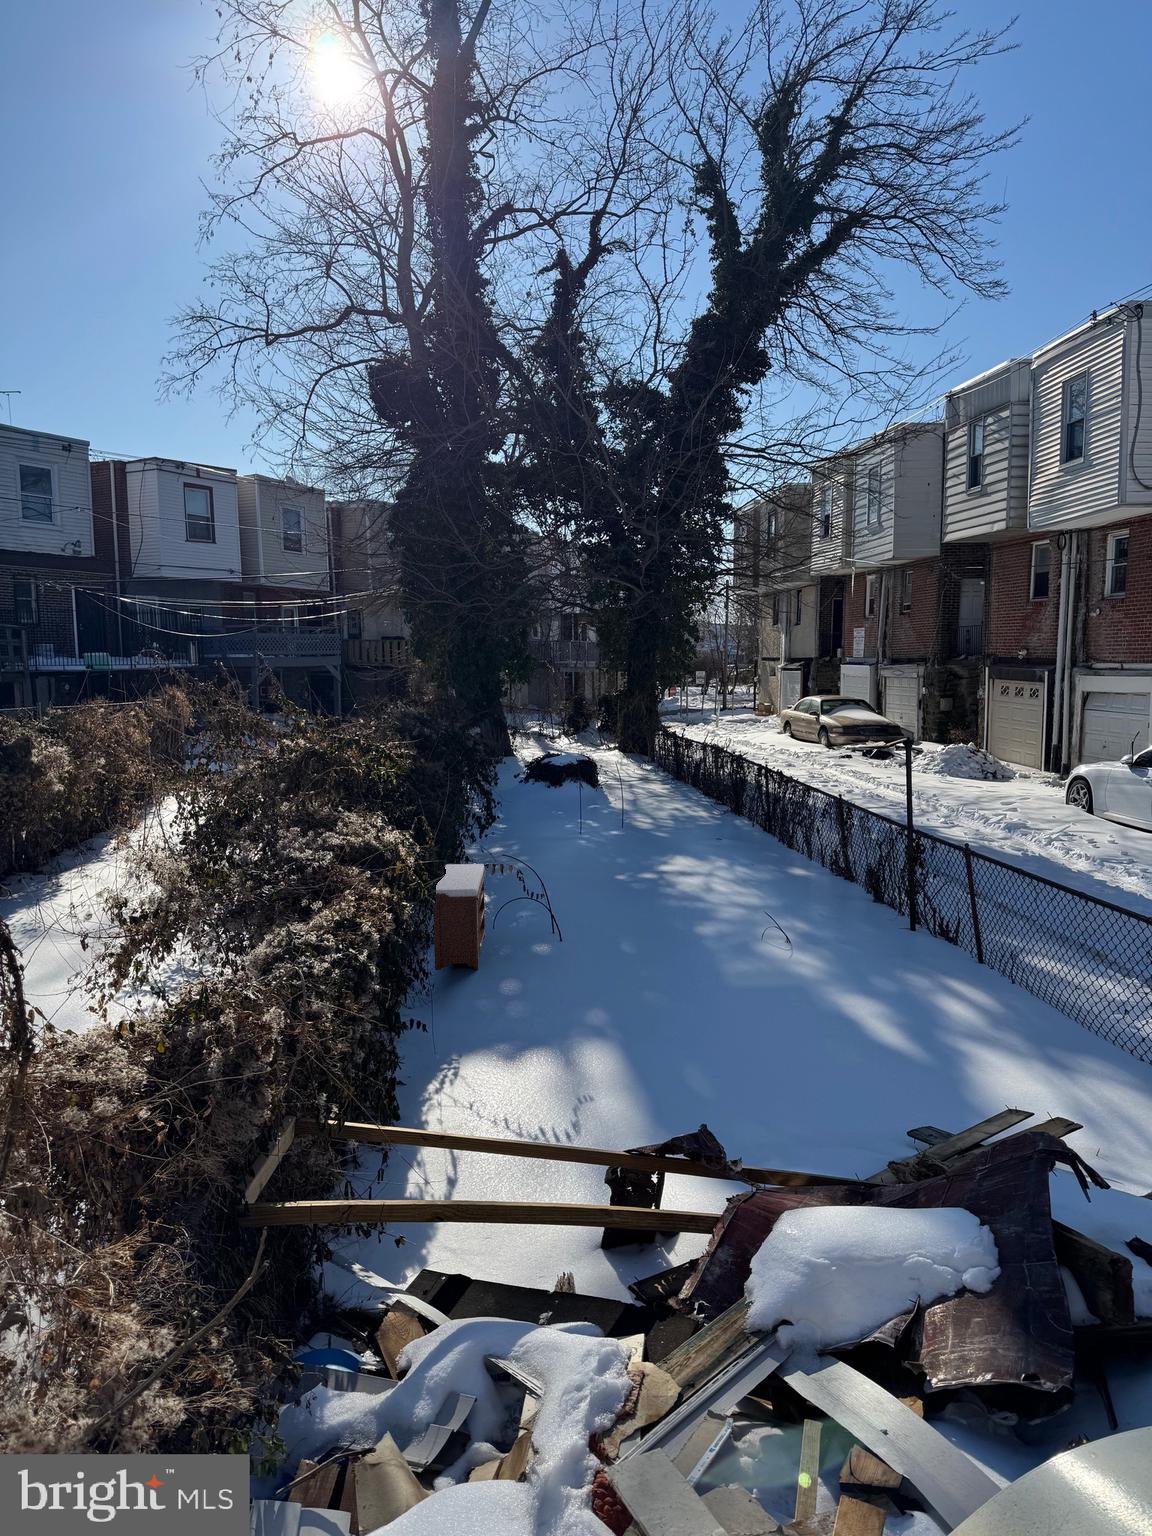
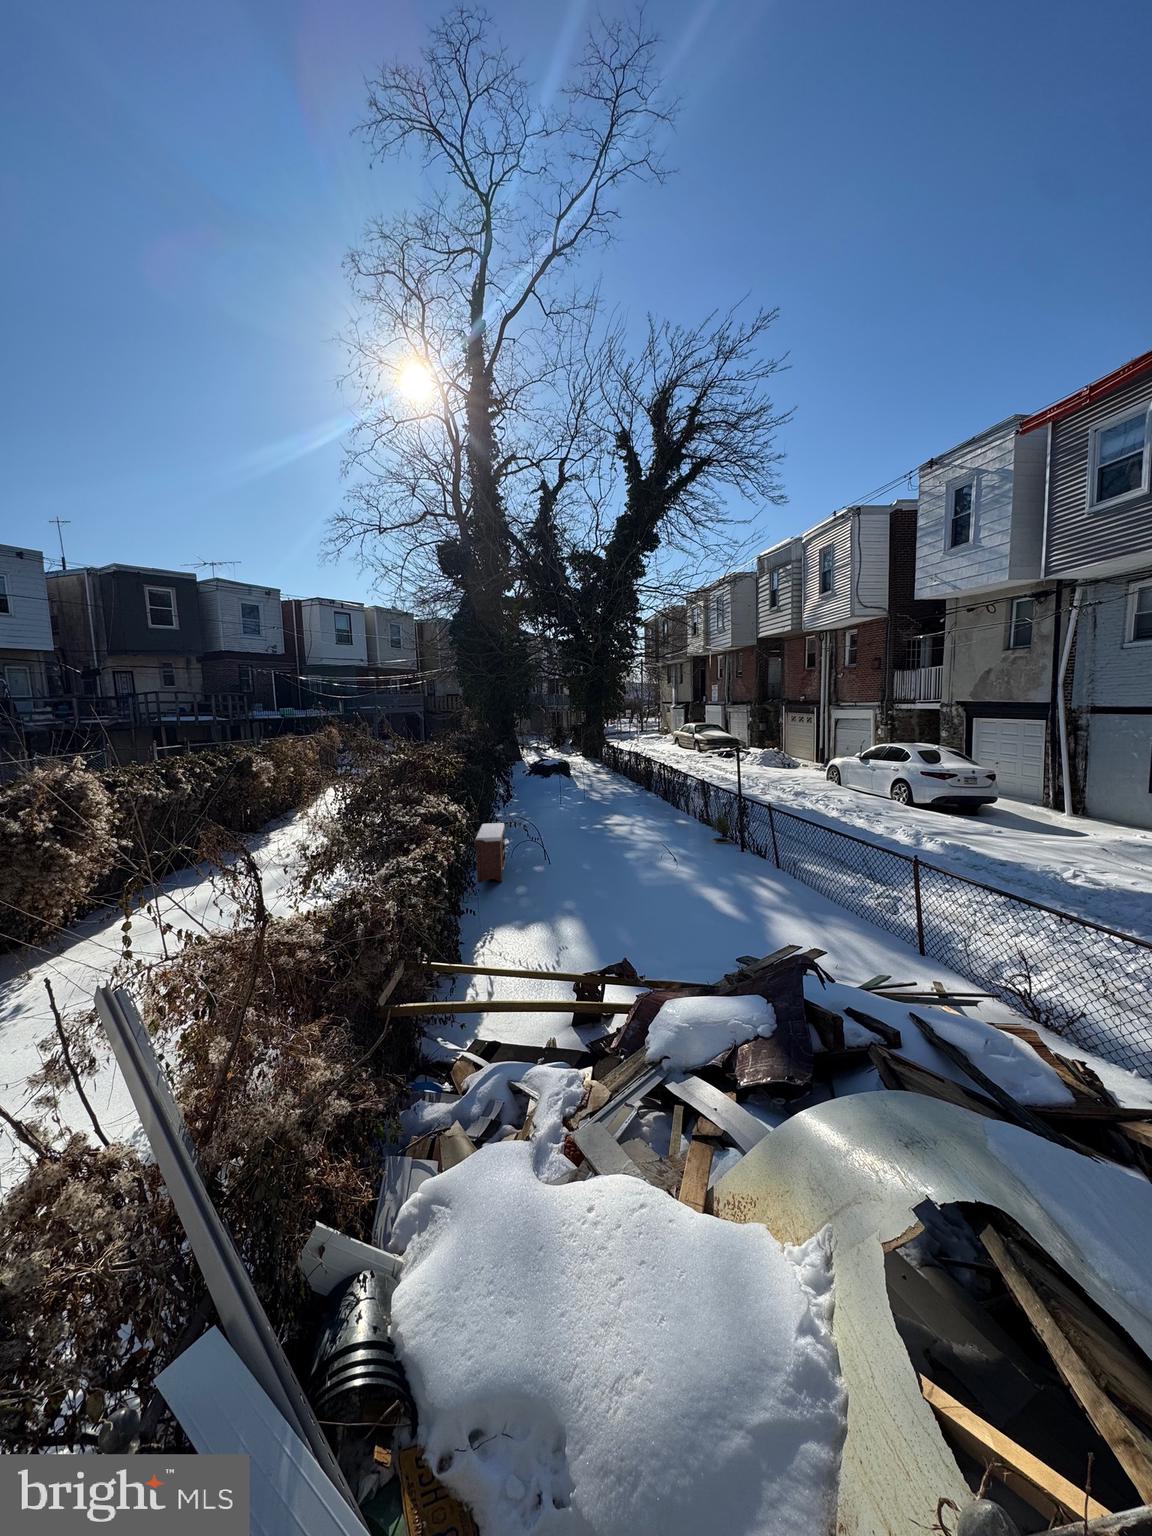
potted tree: none [845,842,891,909] -> present [710,810,731,844]

